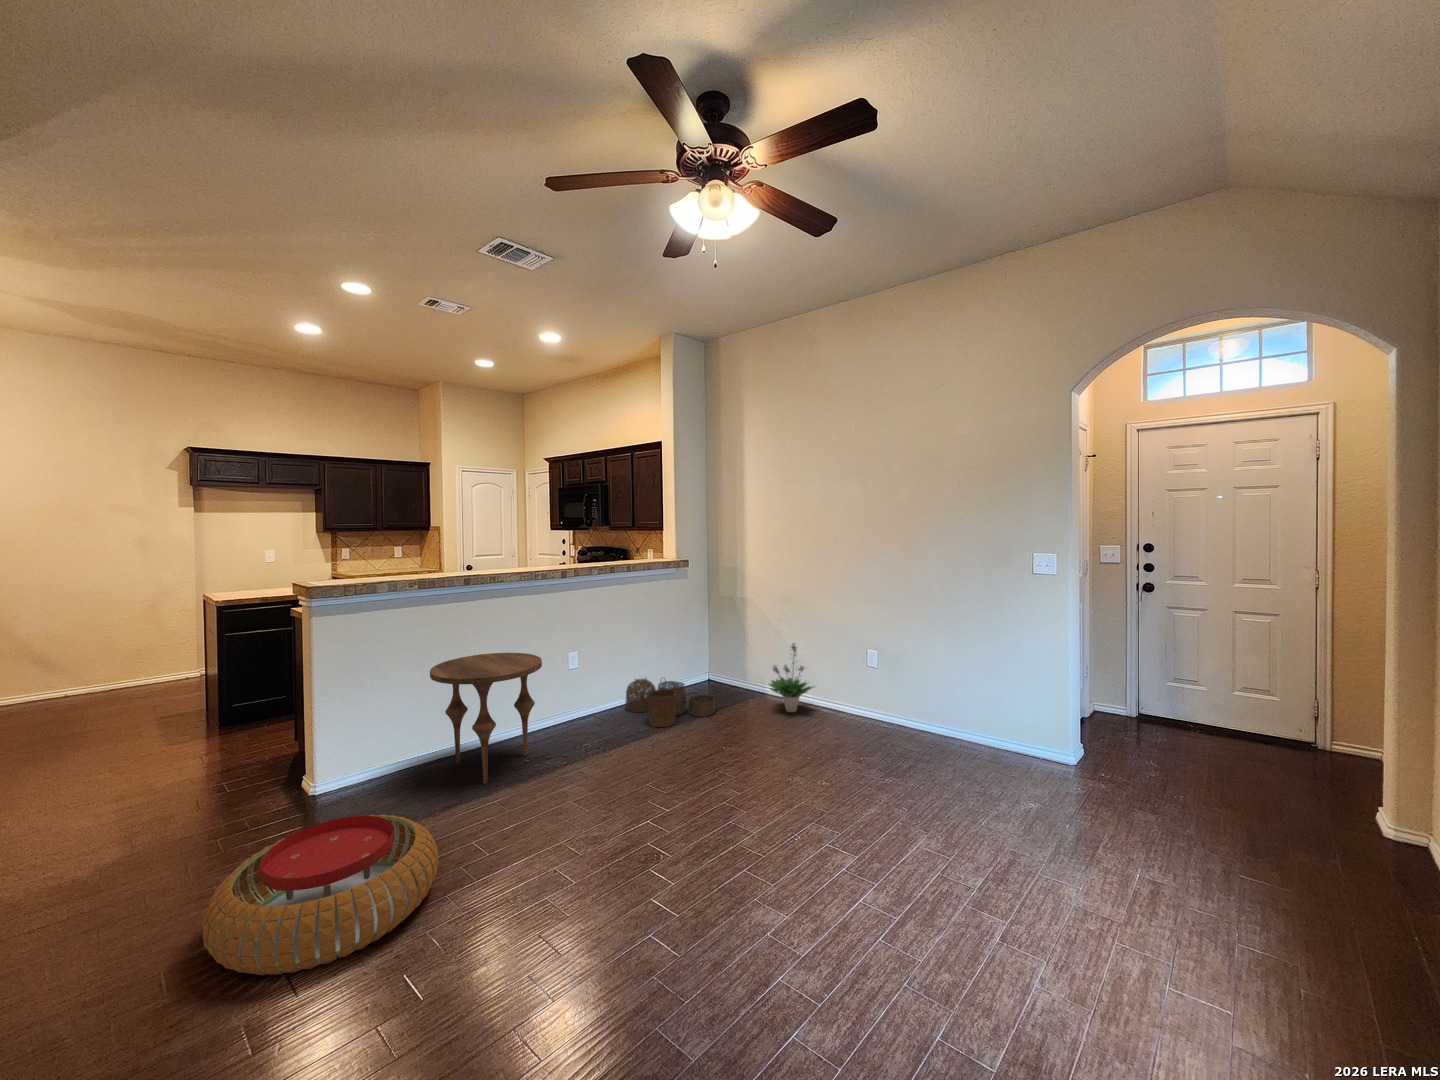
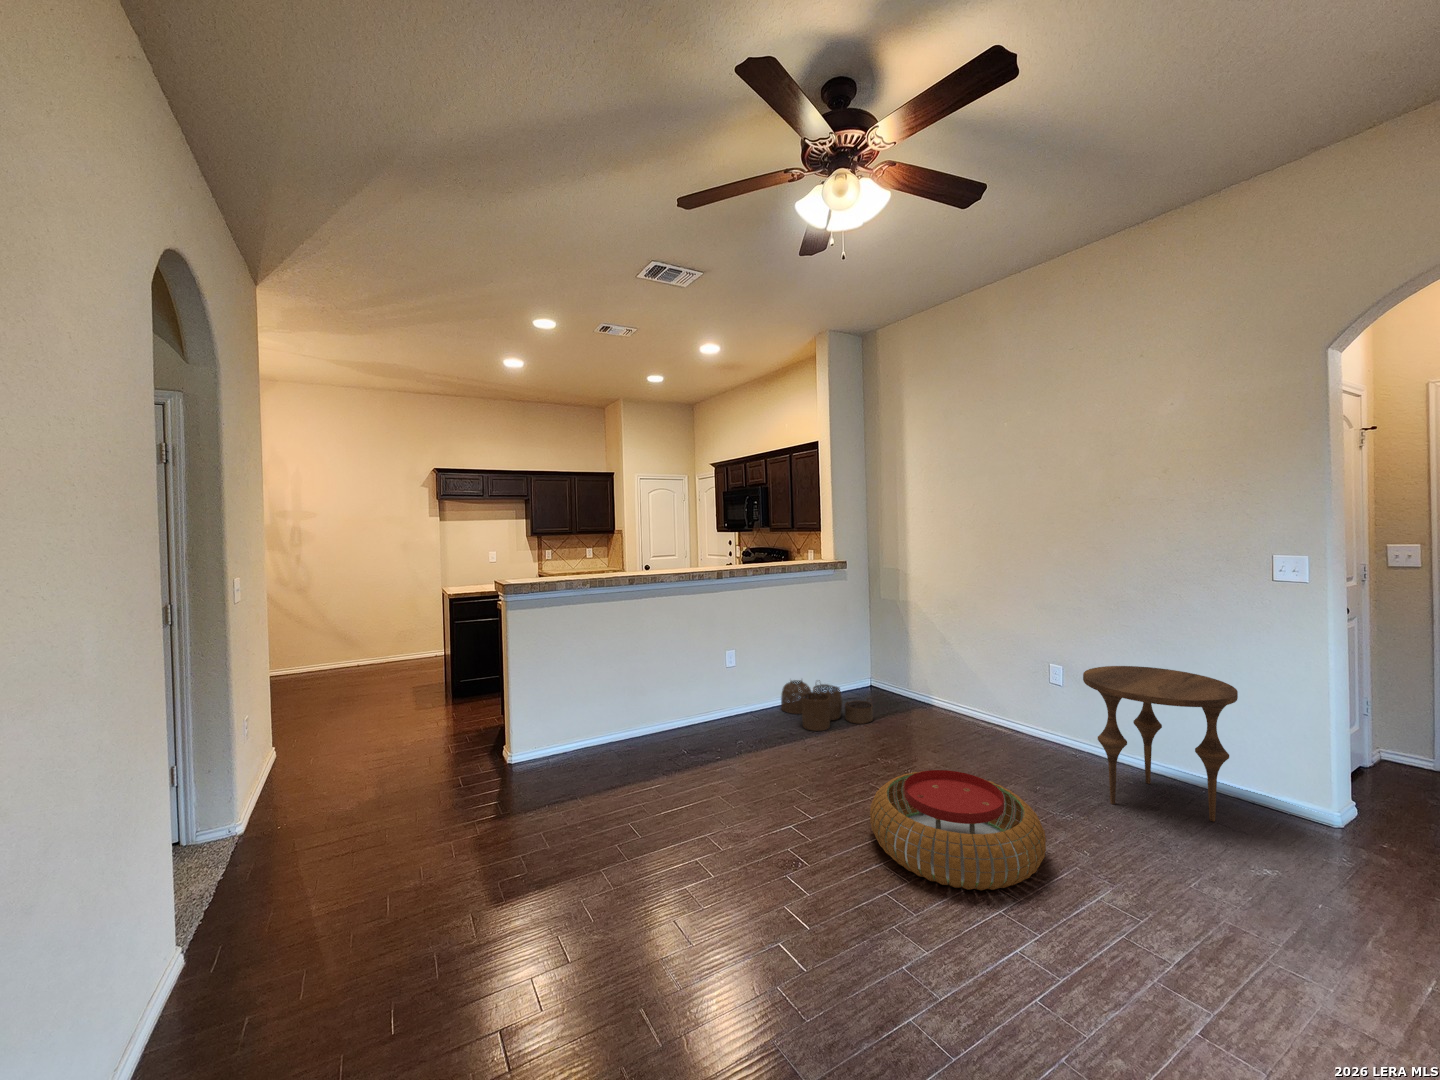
potted plant: present [769,643,813,712] -> none [931,652,988,728]
side table: present [430,653,542,784] -> present [1083,666,1238,821]
pouf: present [202,815,438,975] -> present [870,770,1046,890]

